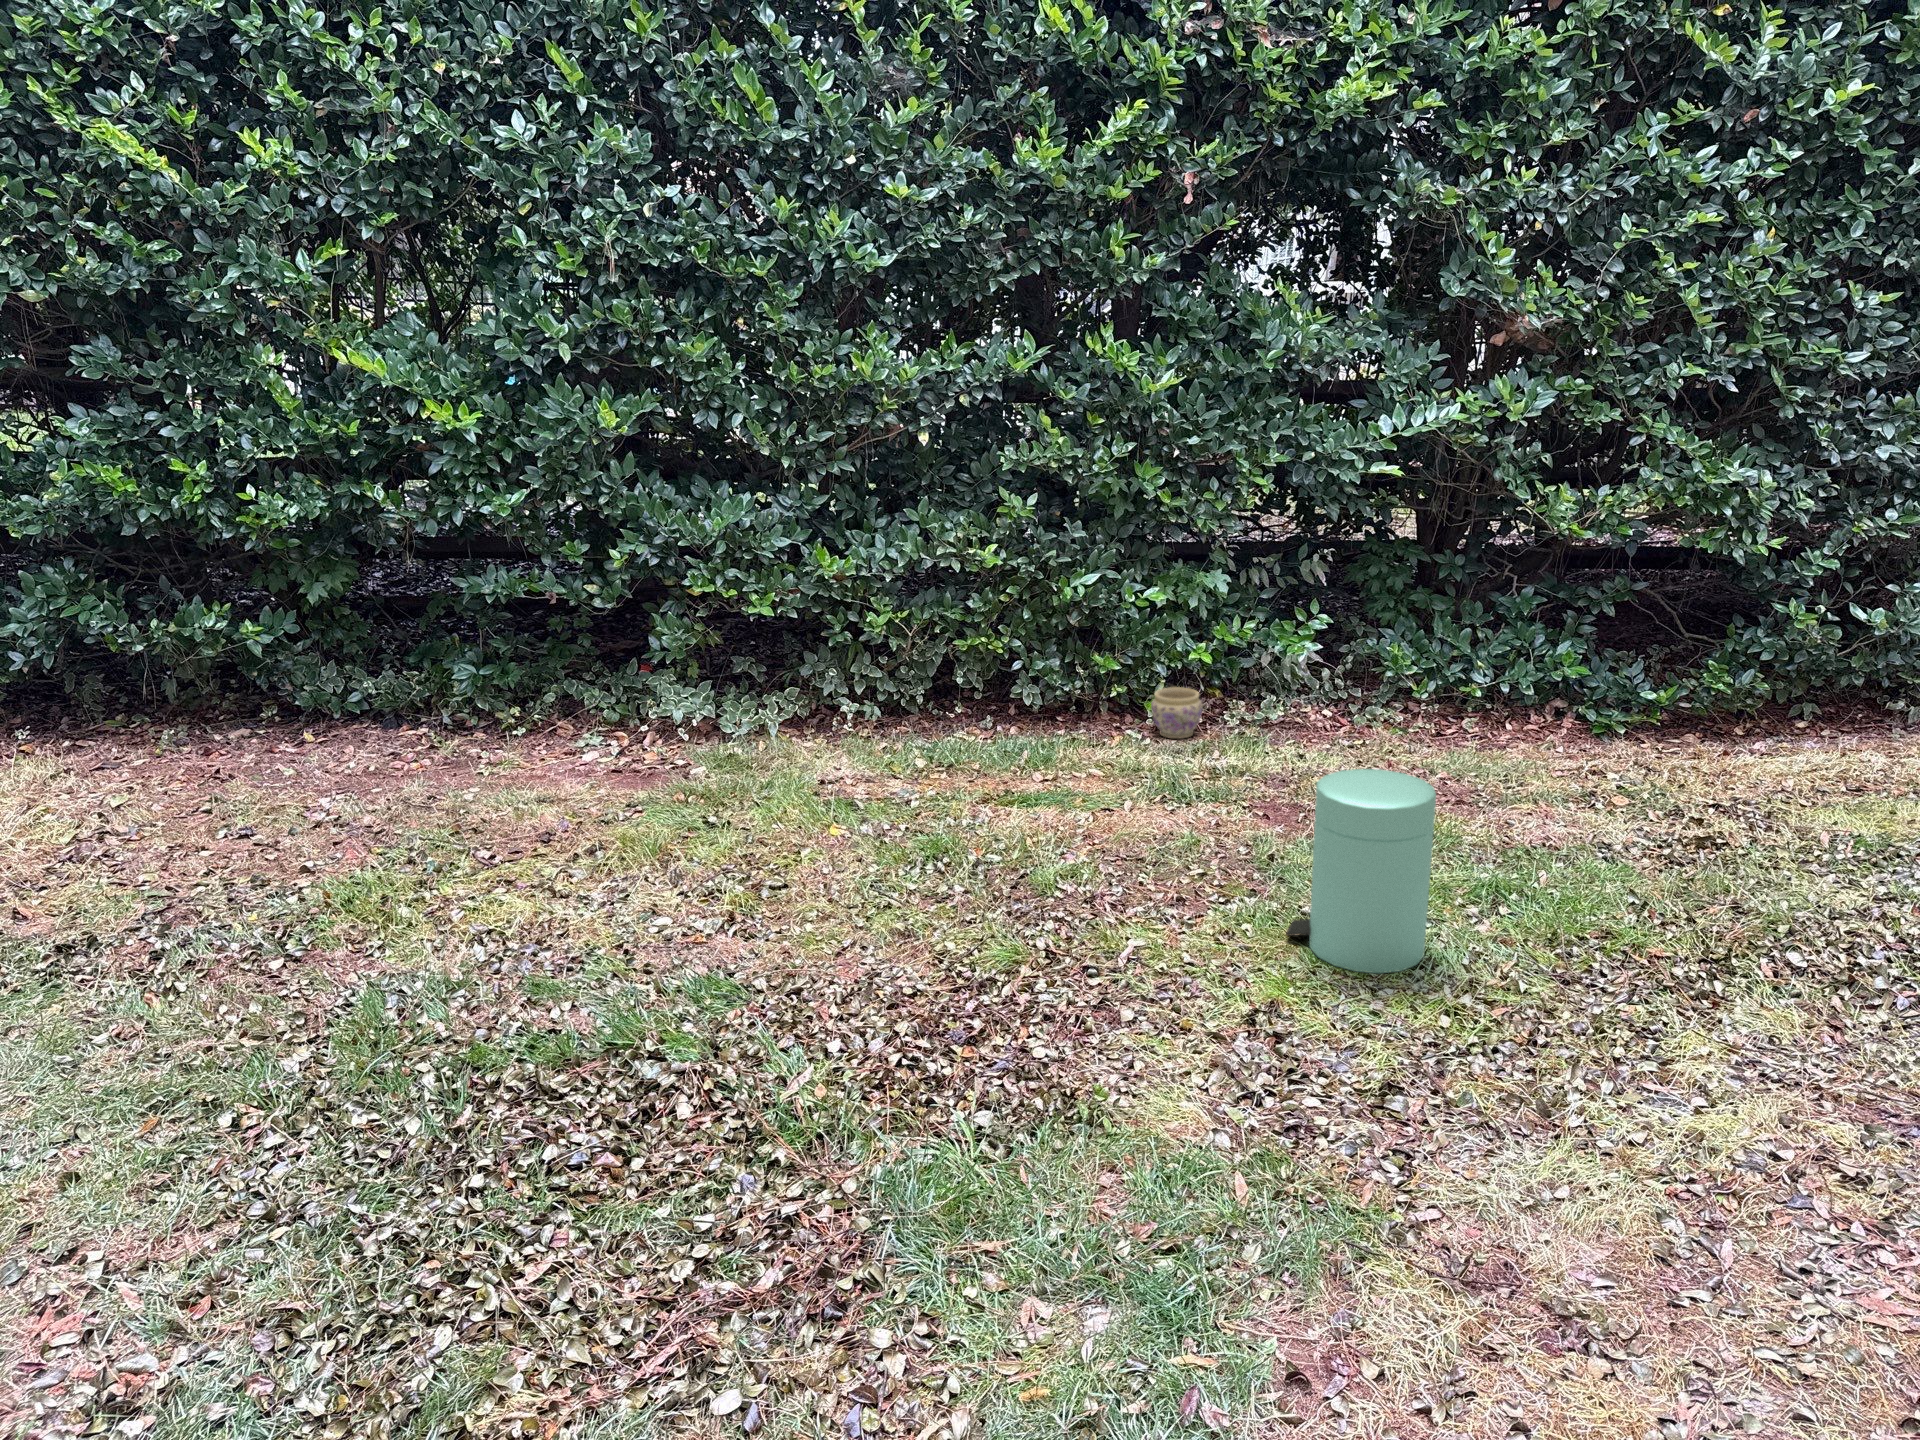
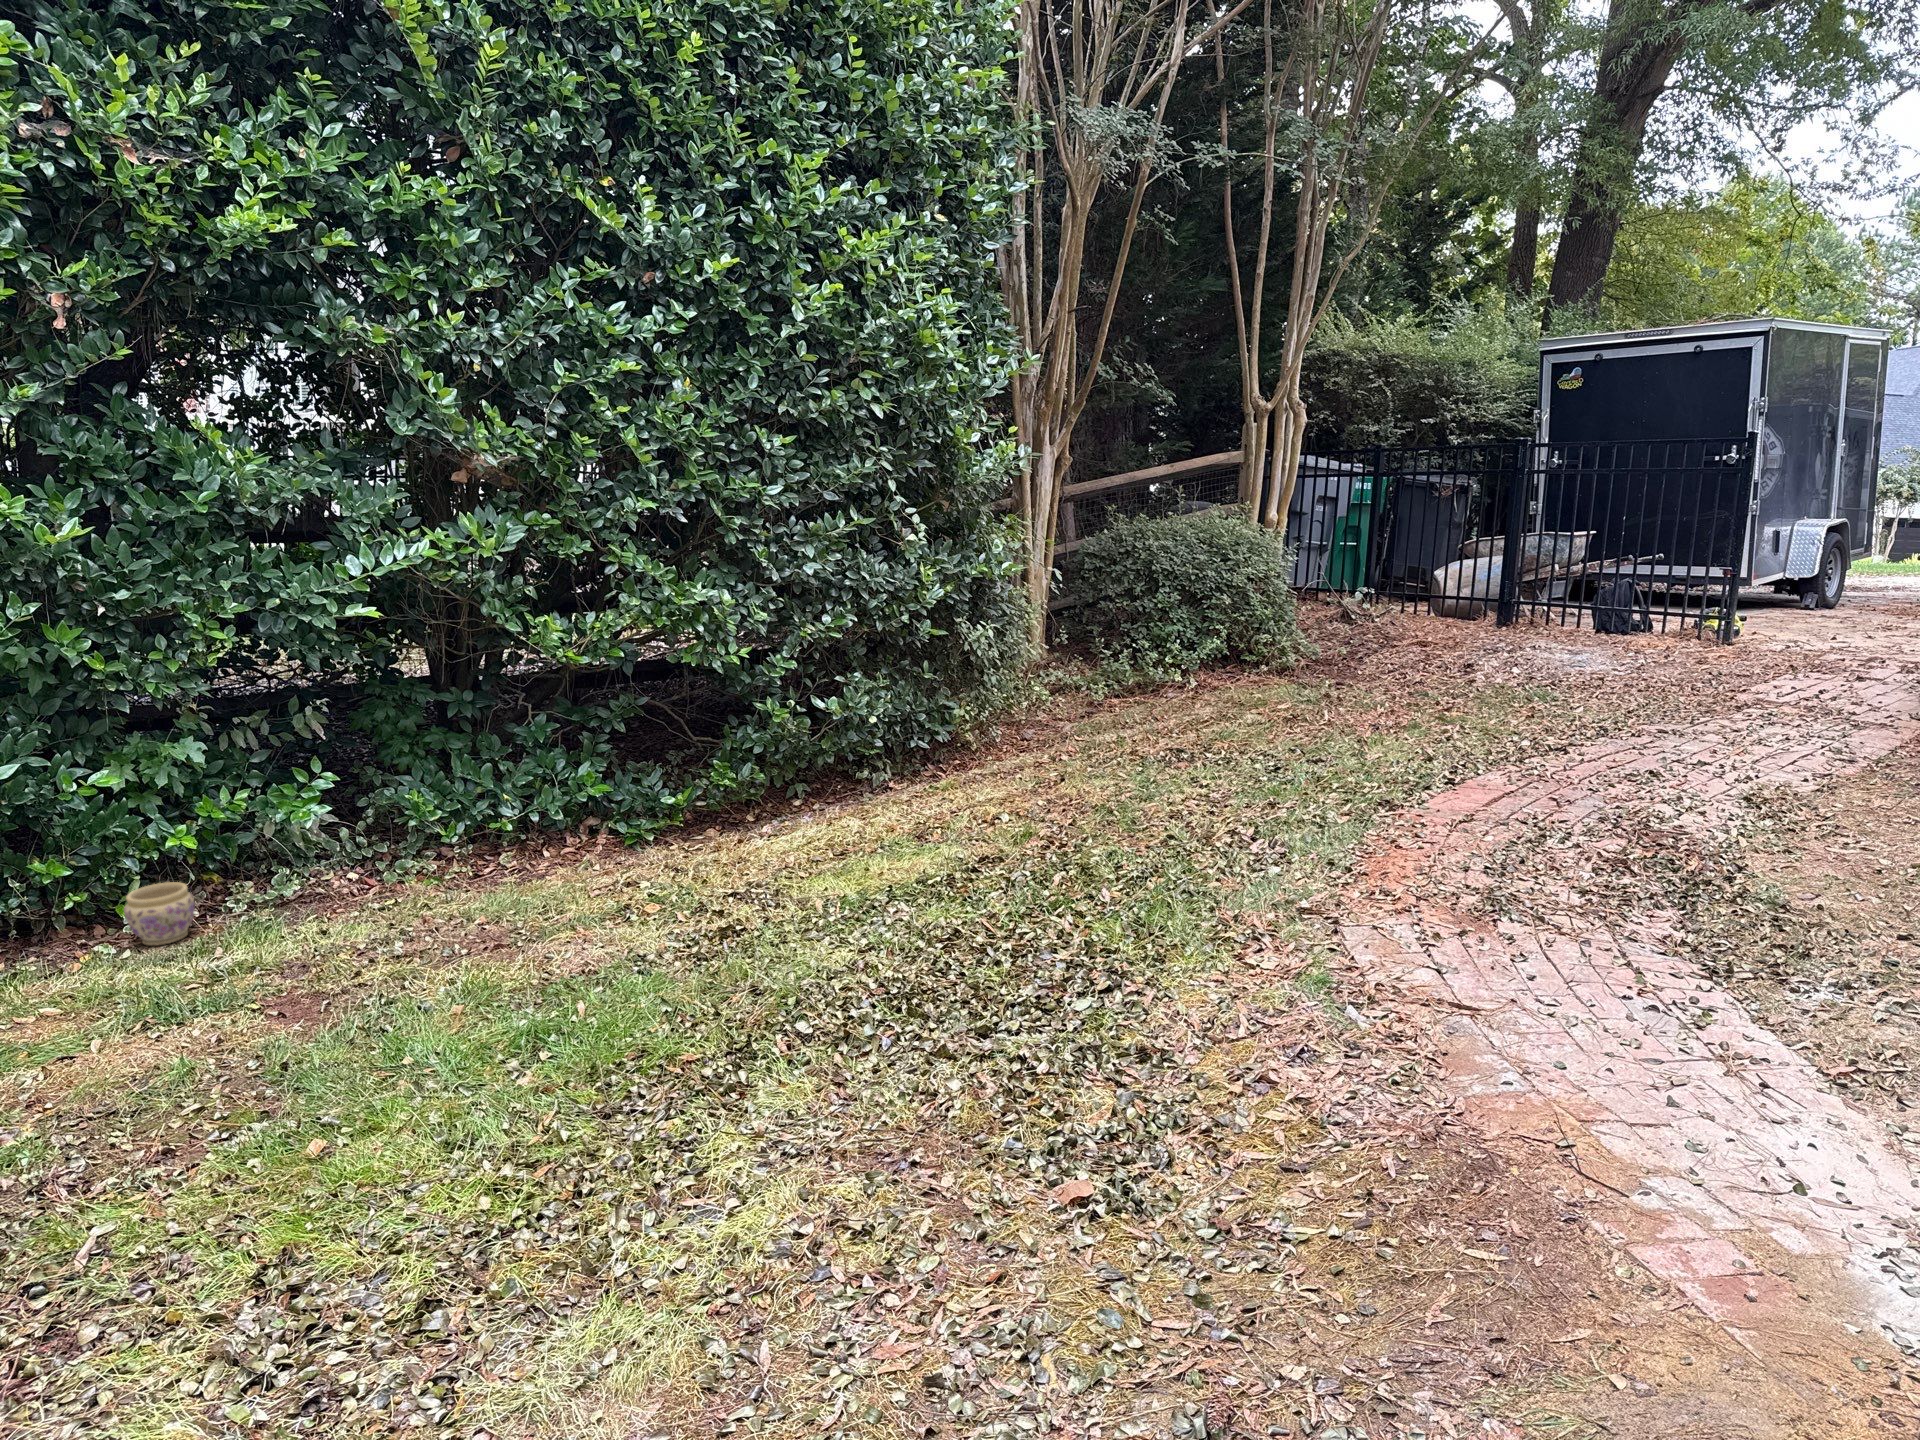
trash can: present [1286,769,1436,973] -> none [298,942,462,1178]

